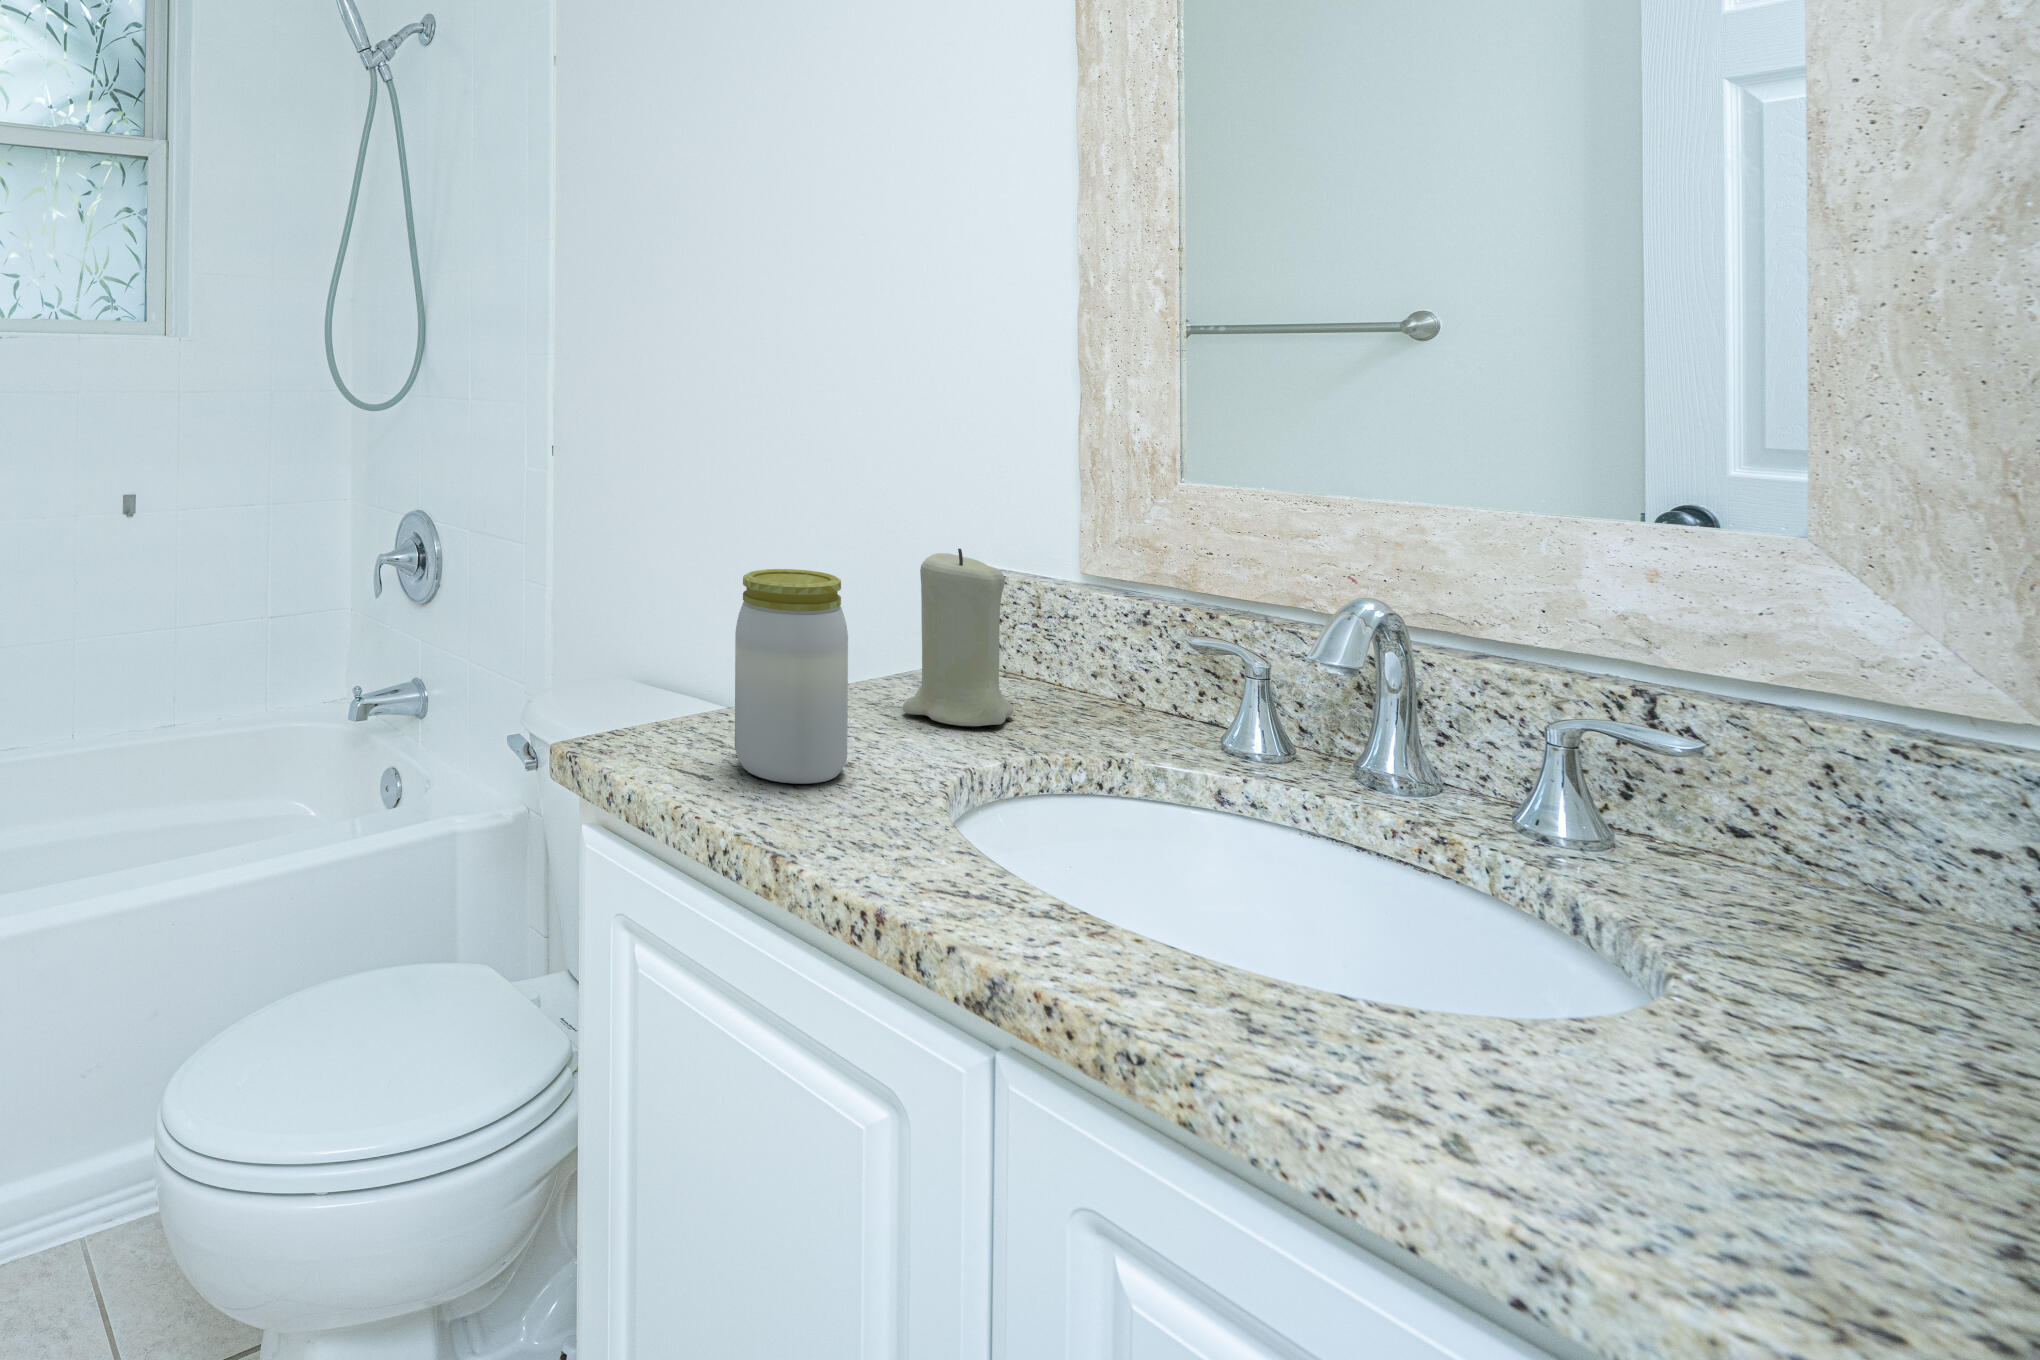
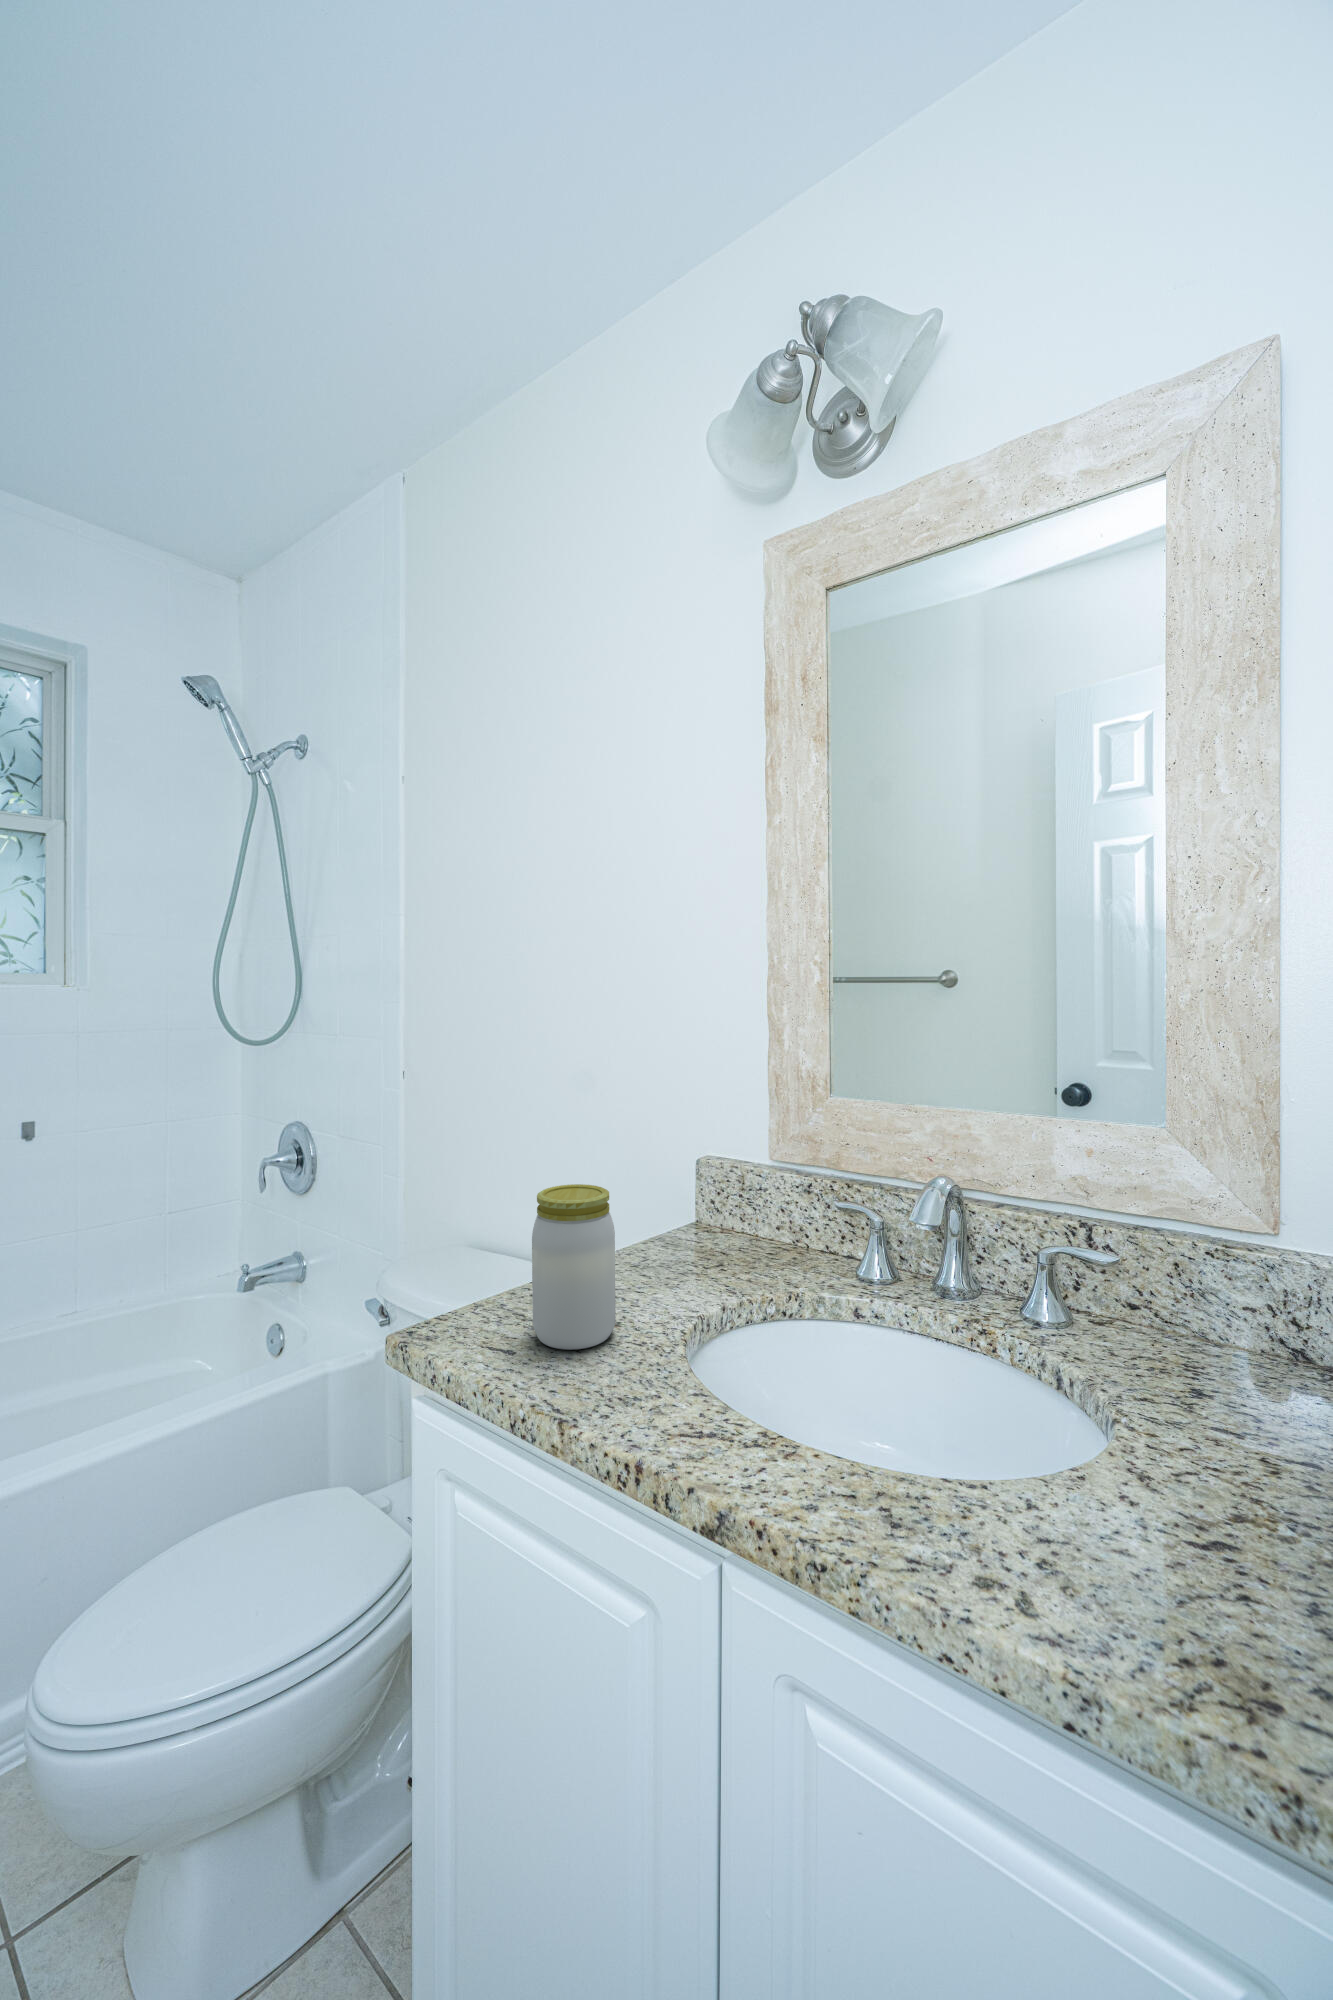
candle: present [903,549,1013,726] -> none [654,1152,727,1279]

